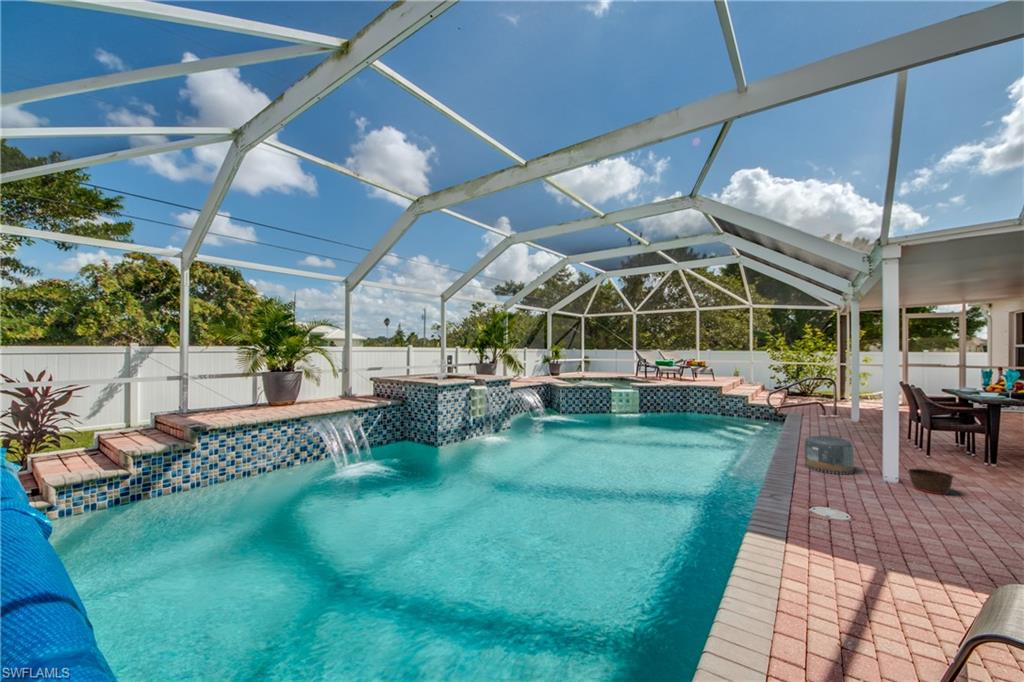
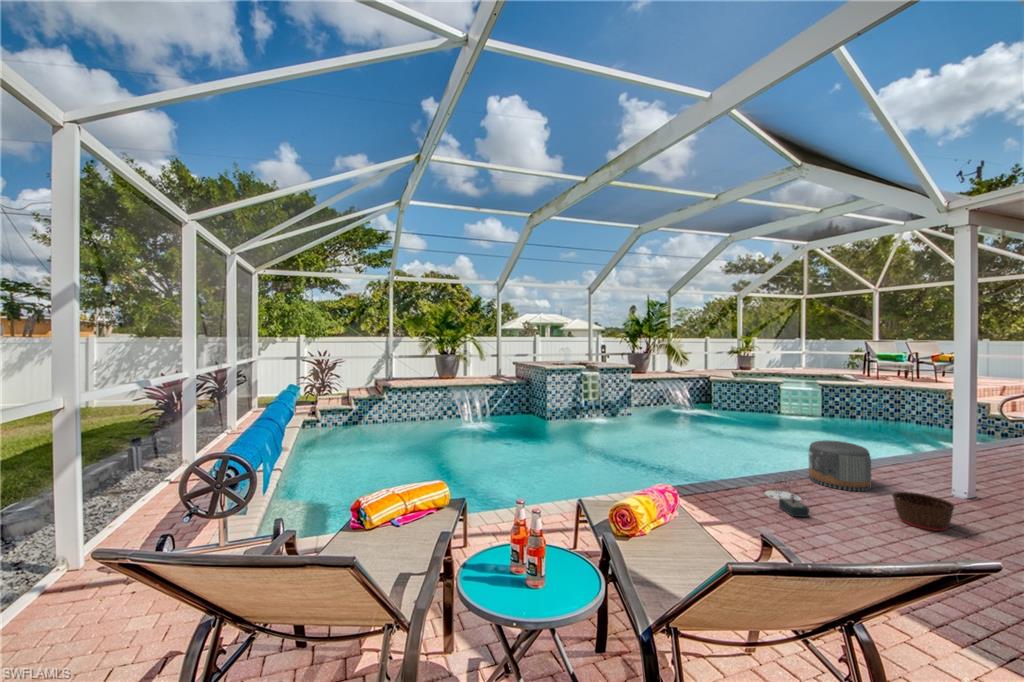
decorative plant: none [861,469,906,506] -> present [773,474,813,517]

